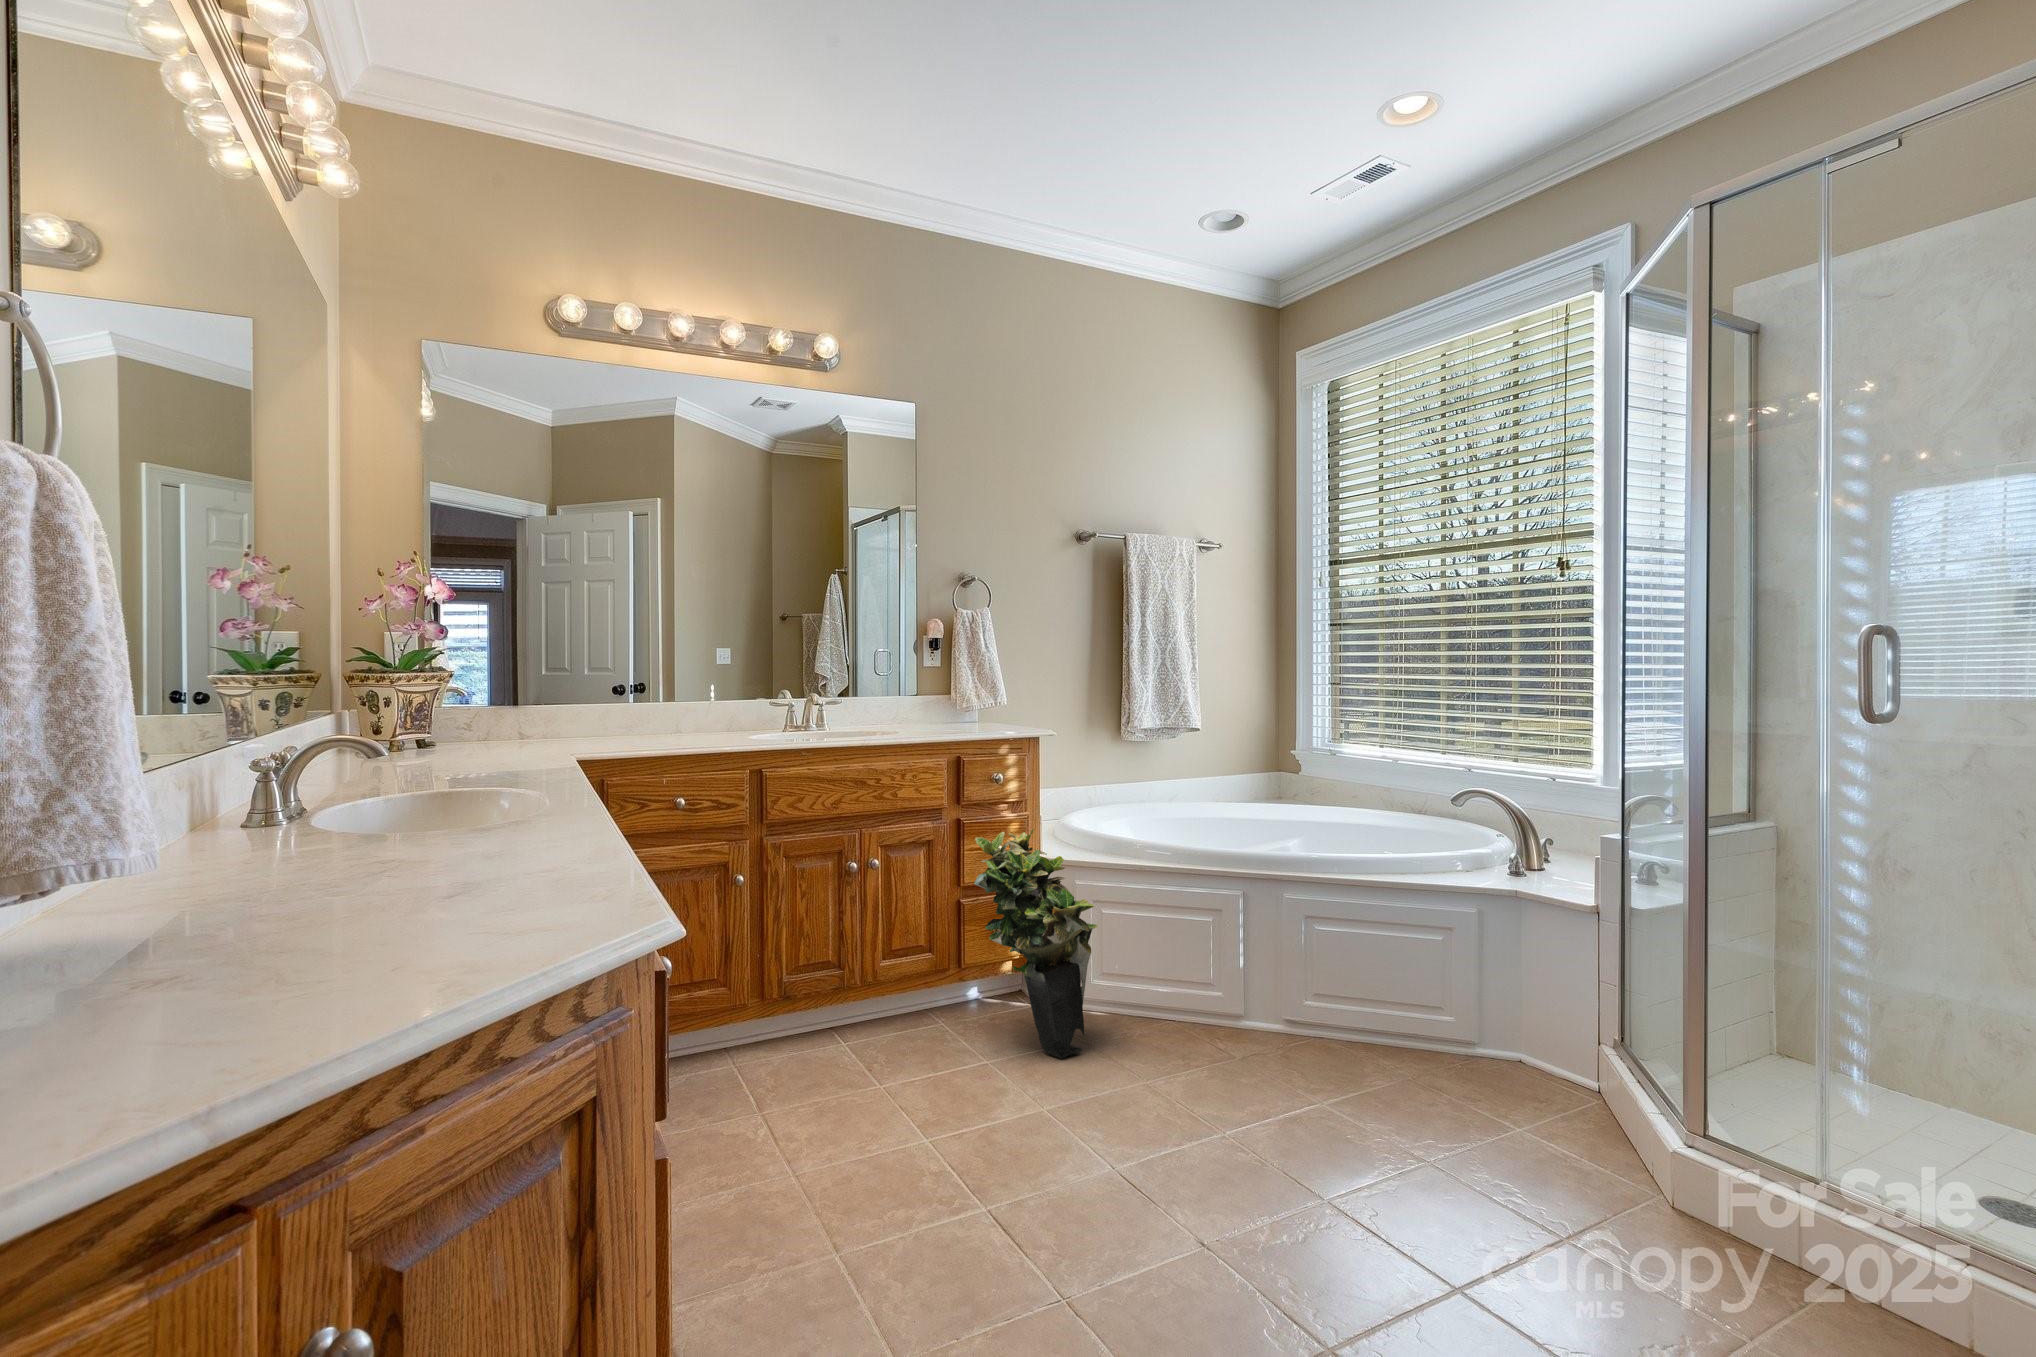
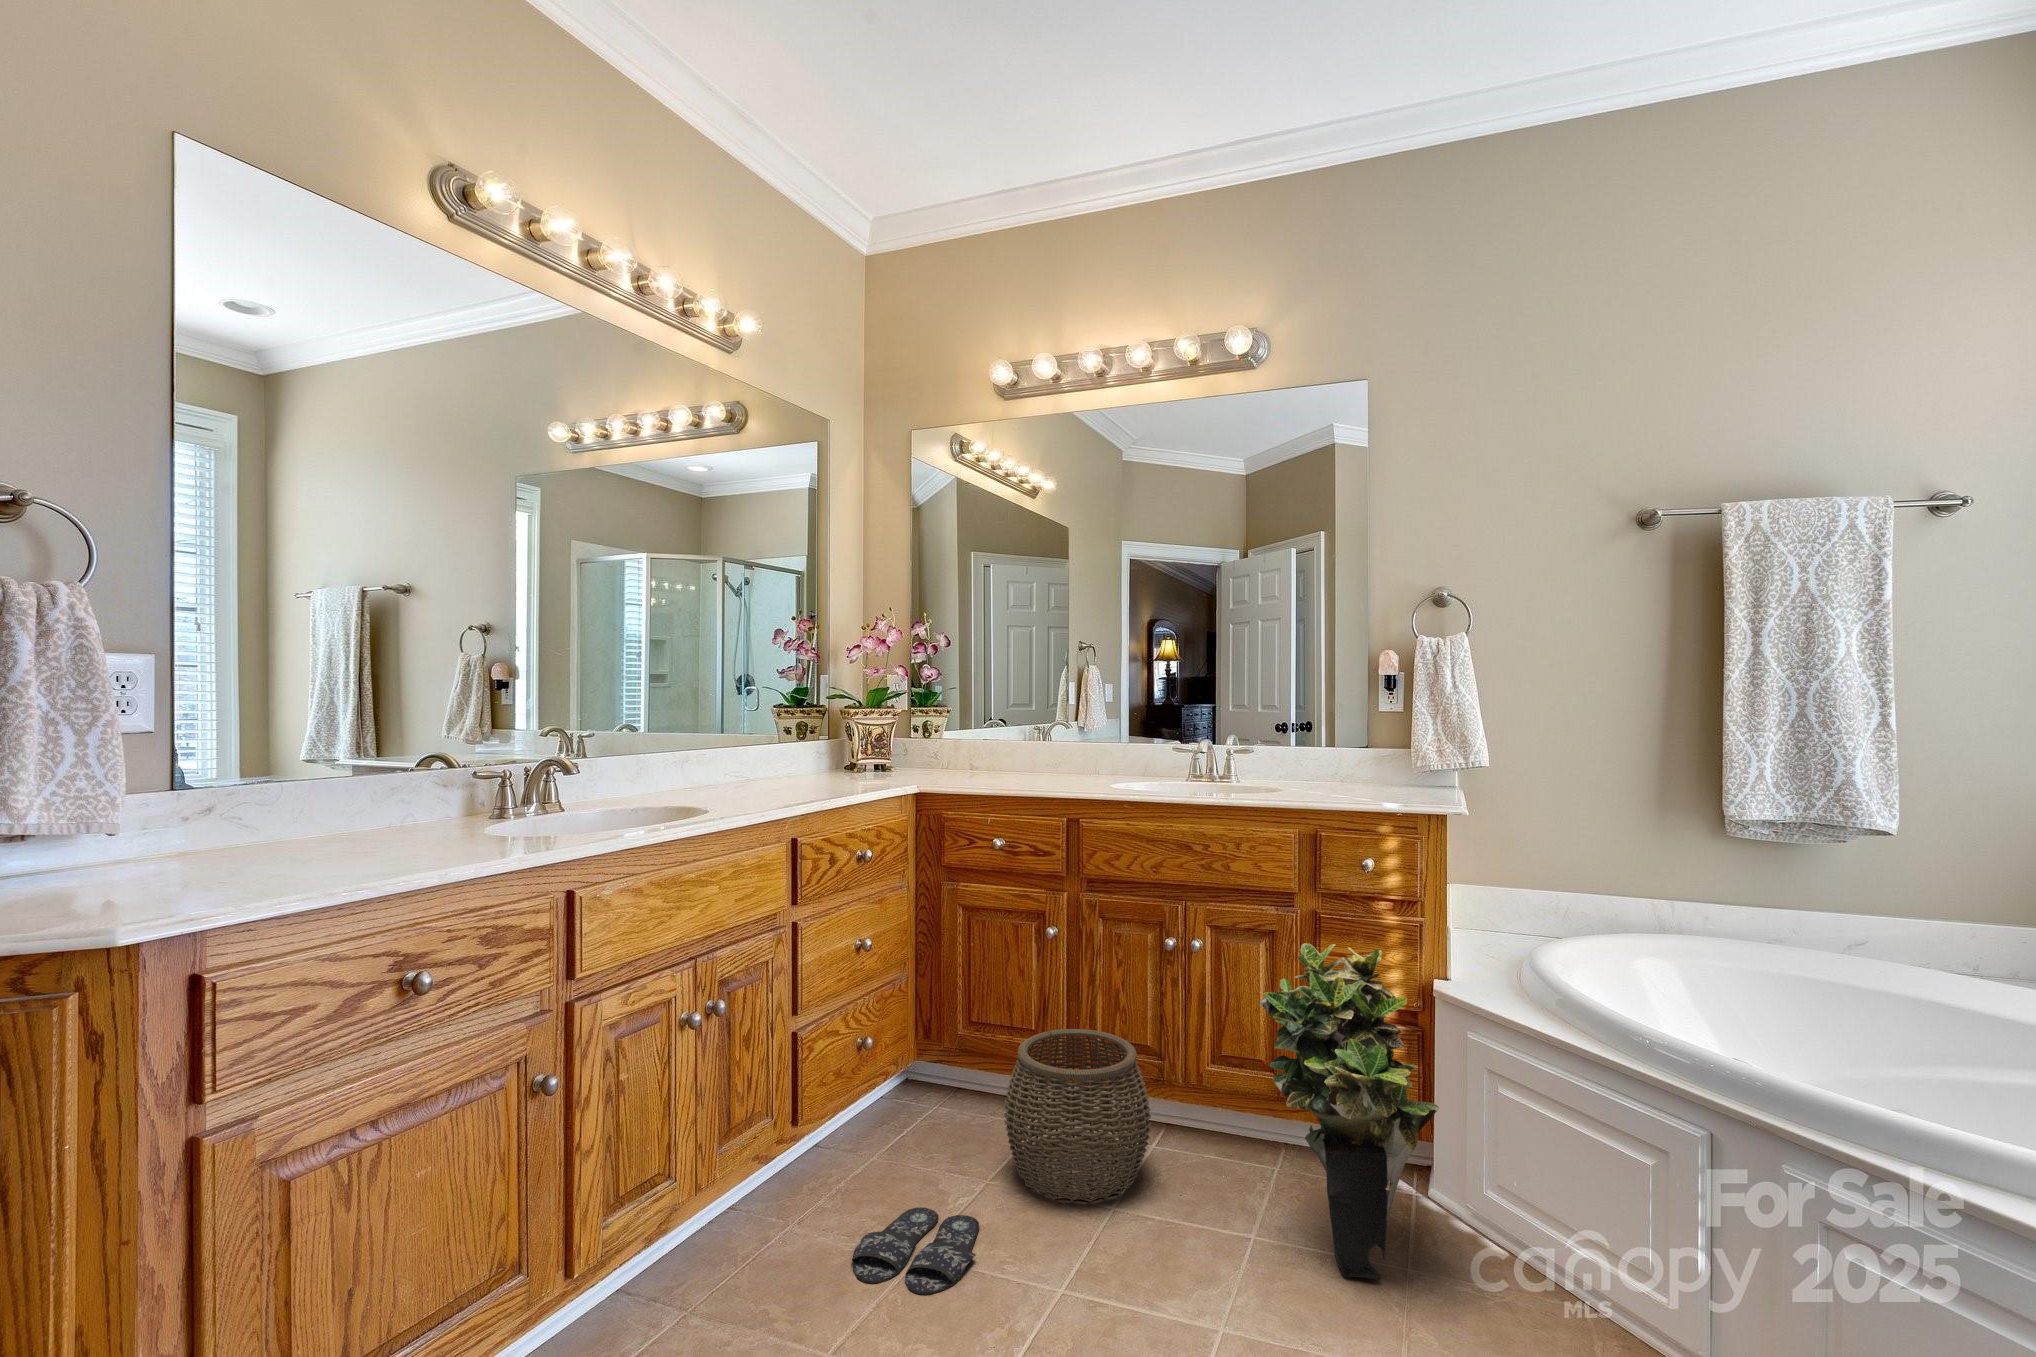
woven basket: none [748,955,886,1106] -> present [1004,1029,1151,1202]
slippers: none [723,1138,845,1212] -> present [852,1207,979,1295]

